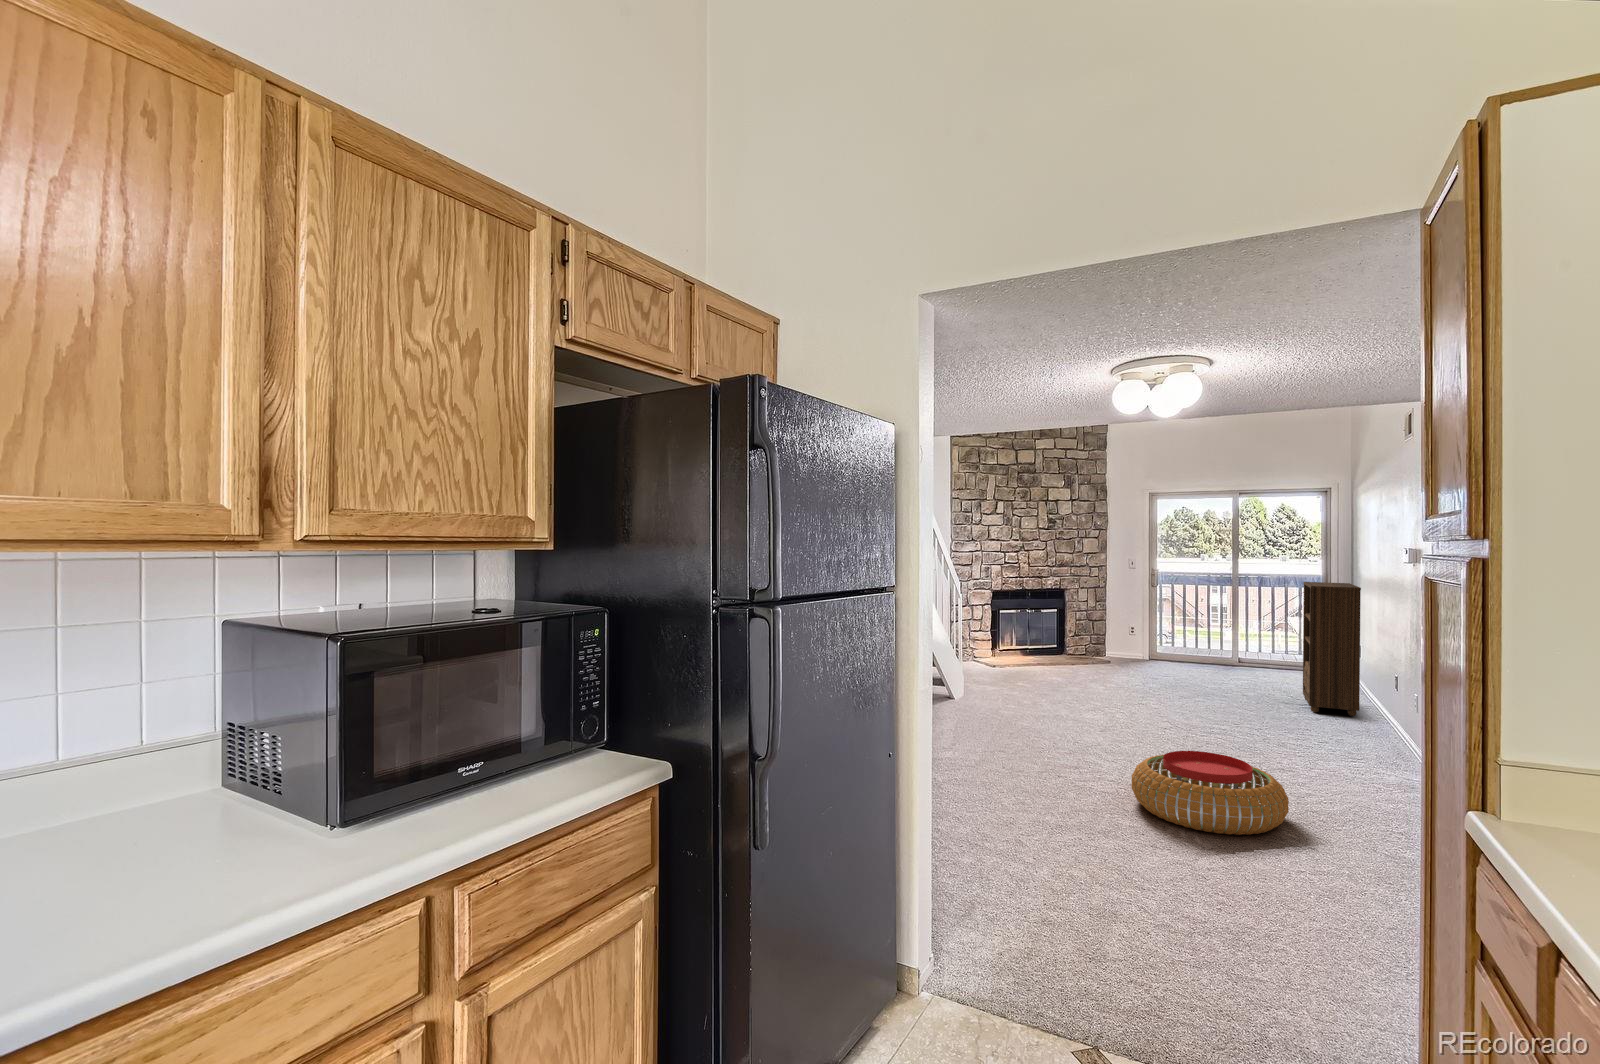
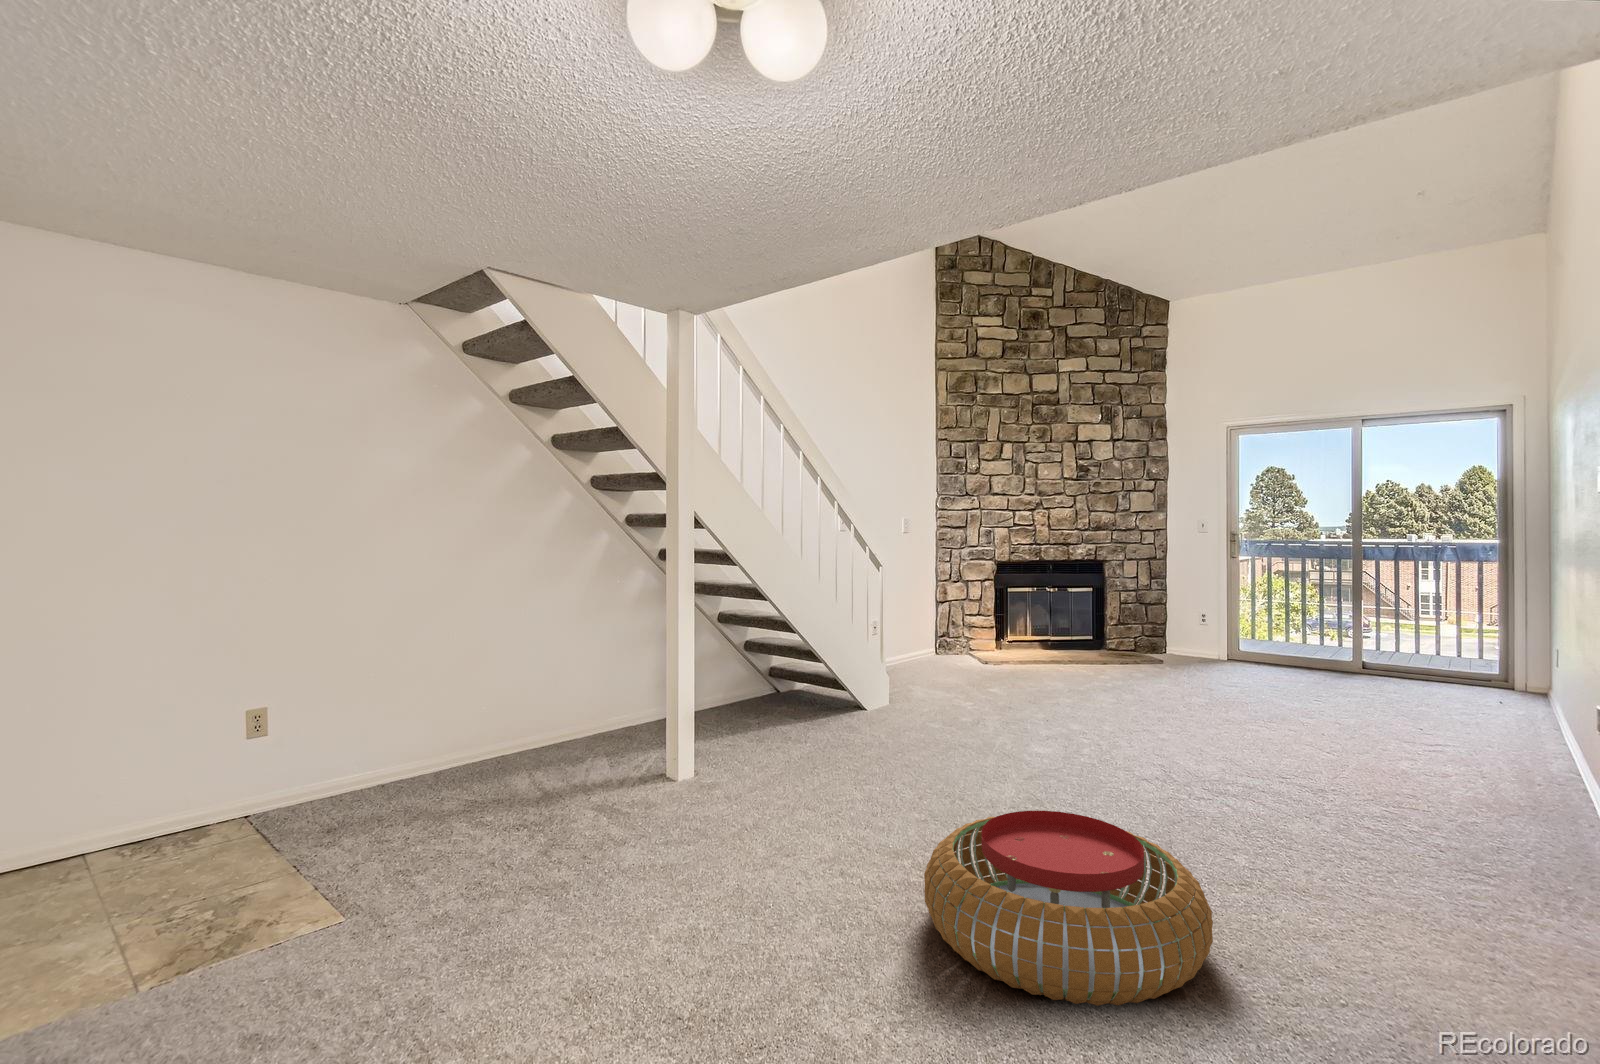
bookshelf: present [1303,582,1361,716] -> none [1432,537,1526,757]

